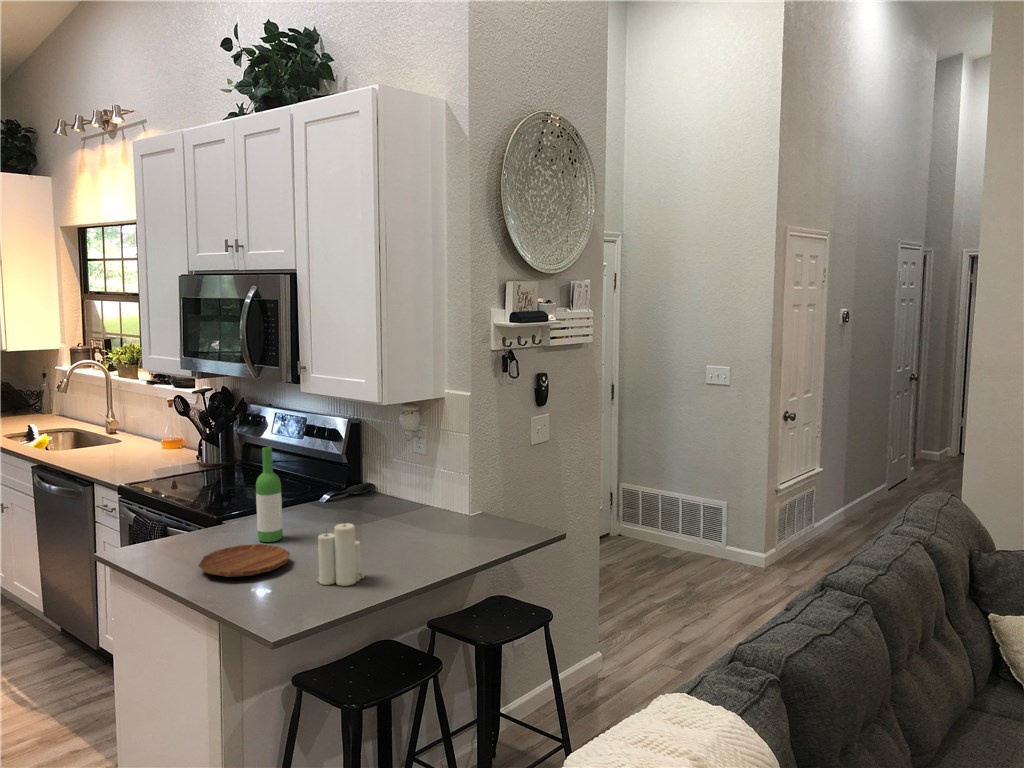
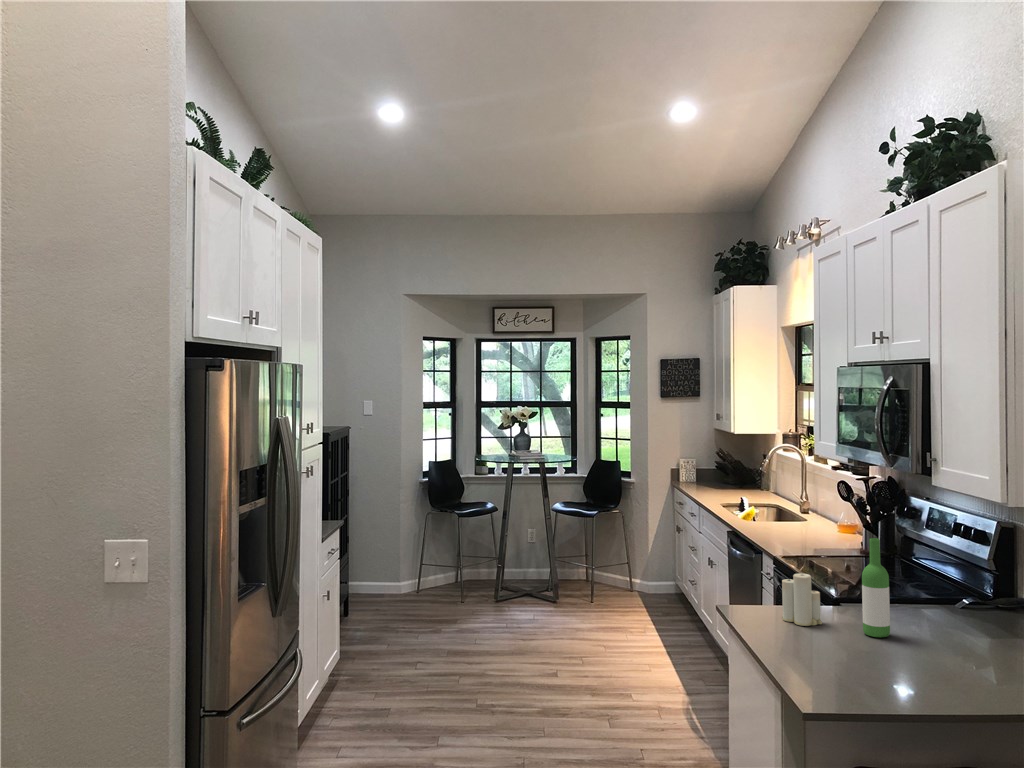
candle: present [317,523,364,586] -> present [782,573,822,626]
tray: present [199,544,290,577] -> none [787,631,880,663]

